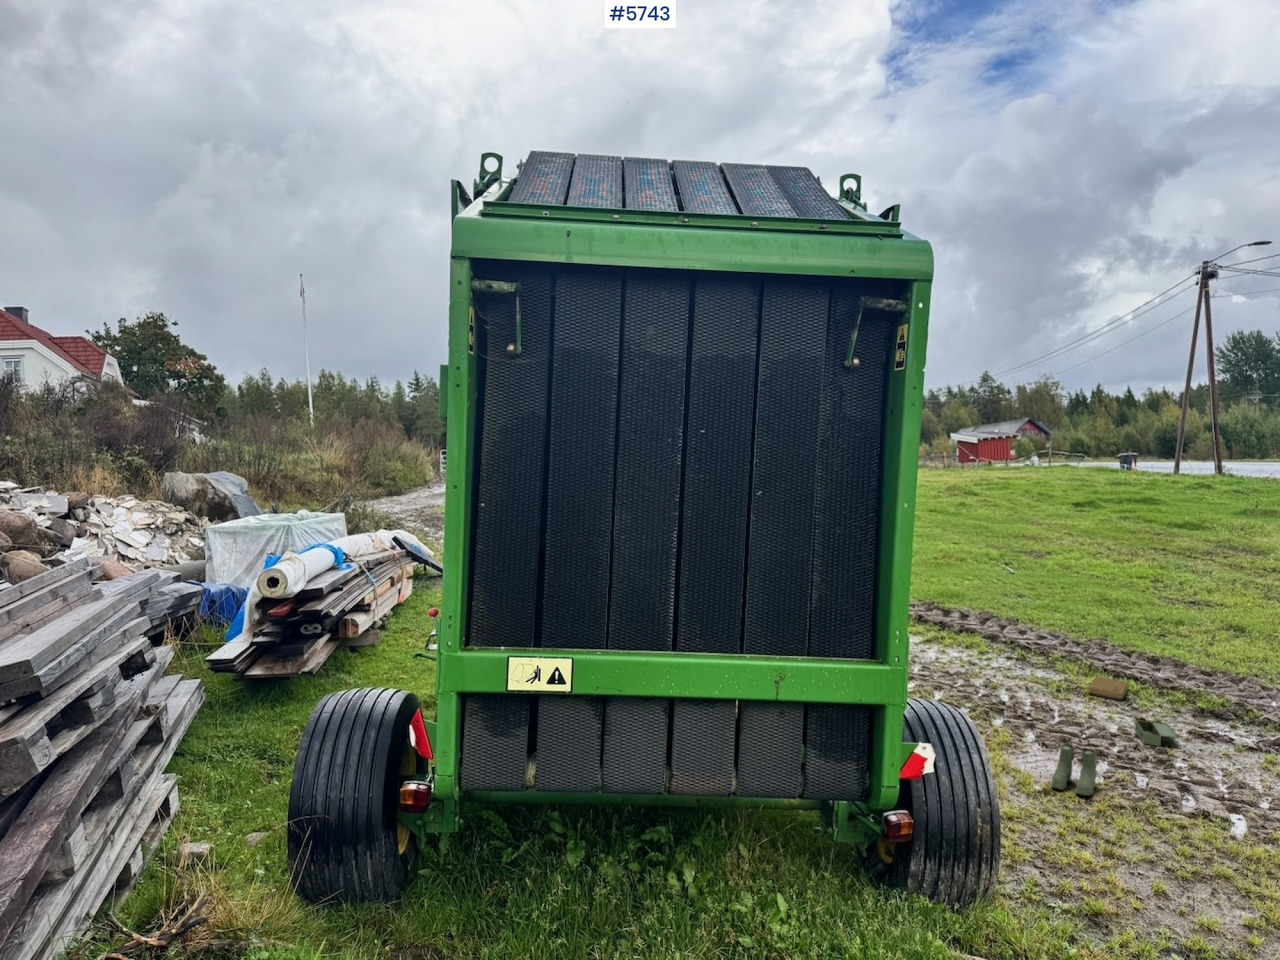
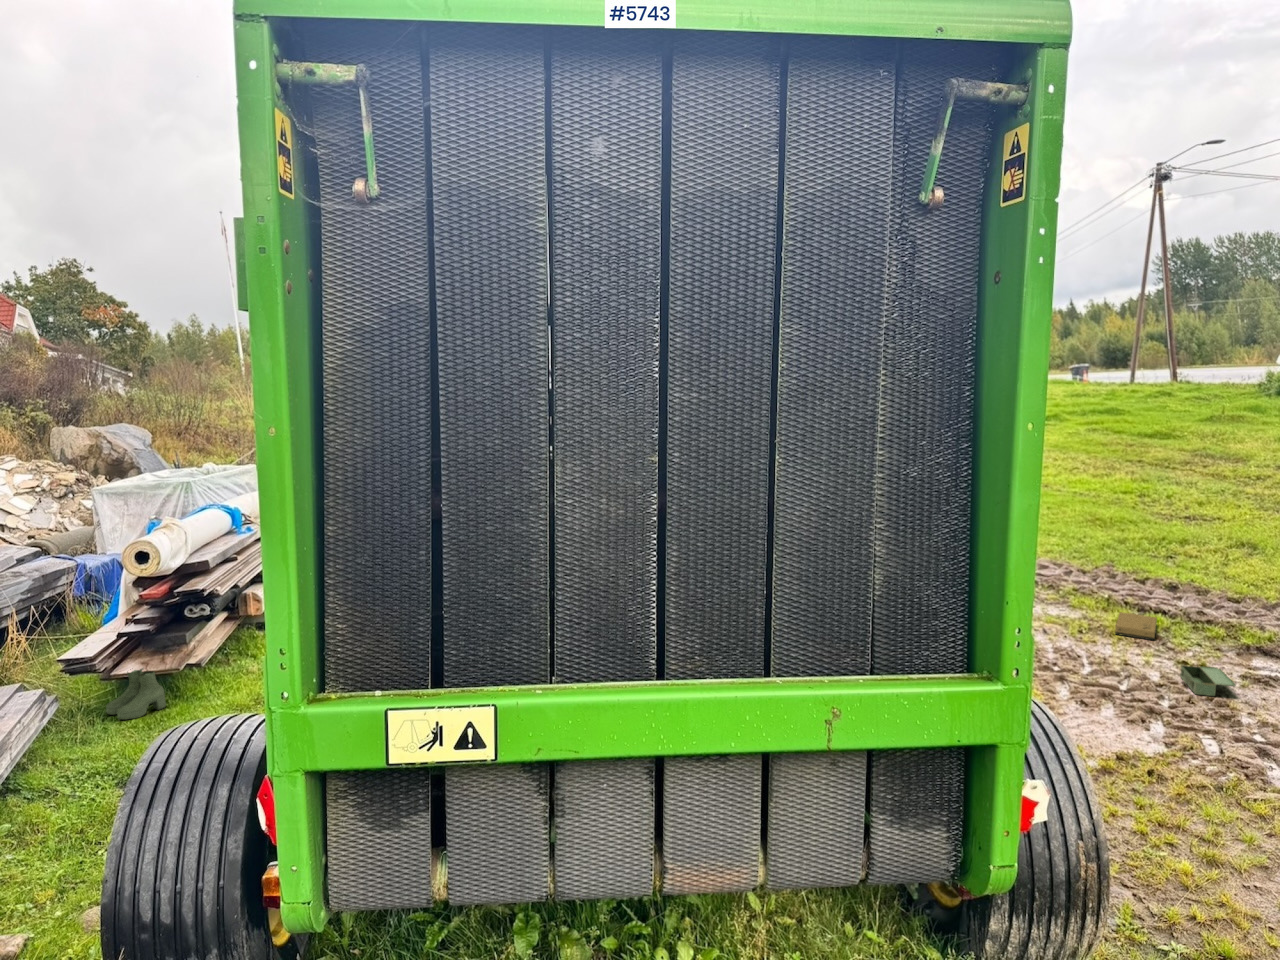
boots: present [1052,744,1097,796] -> present [106,668,166,720]

